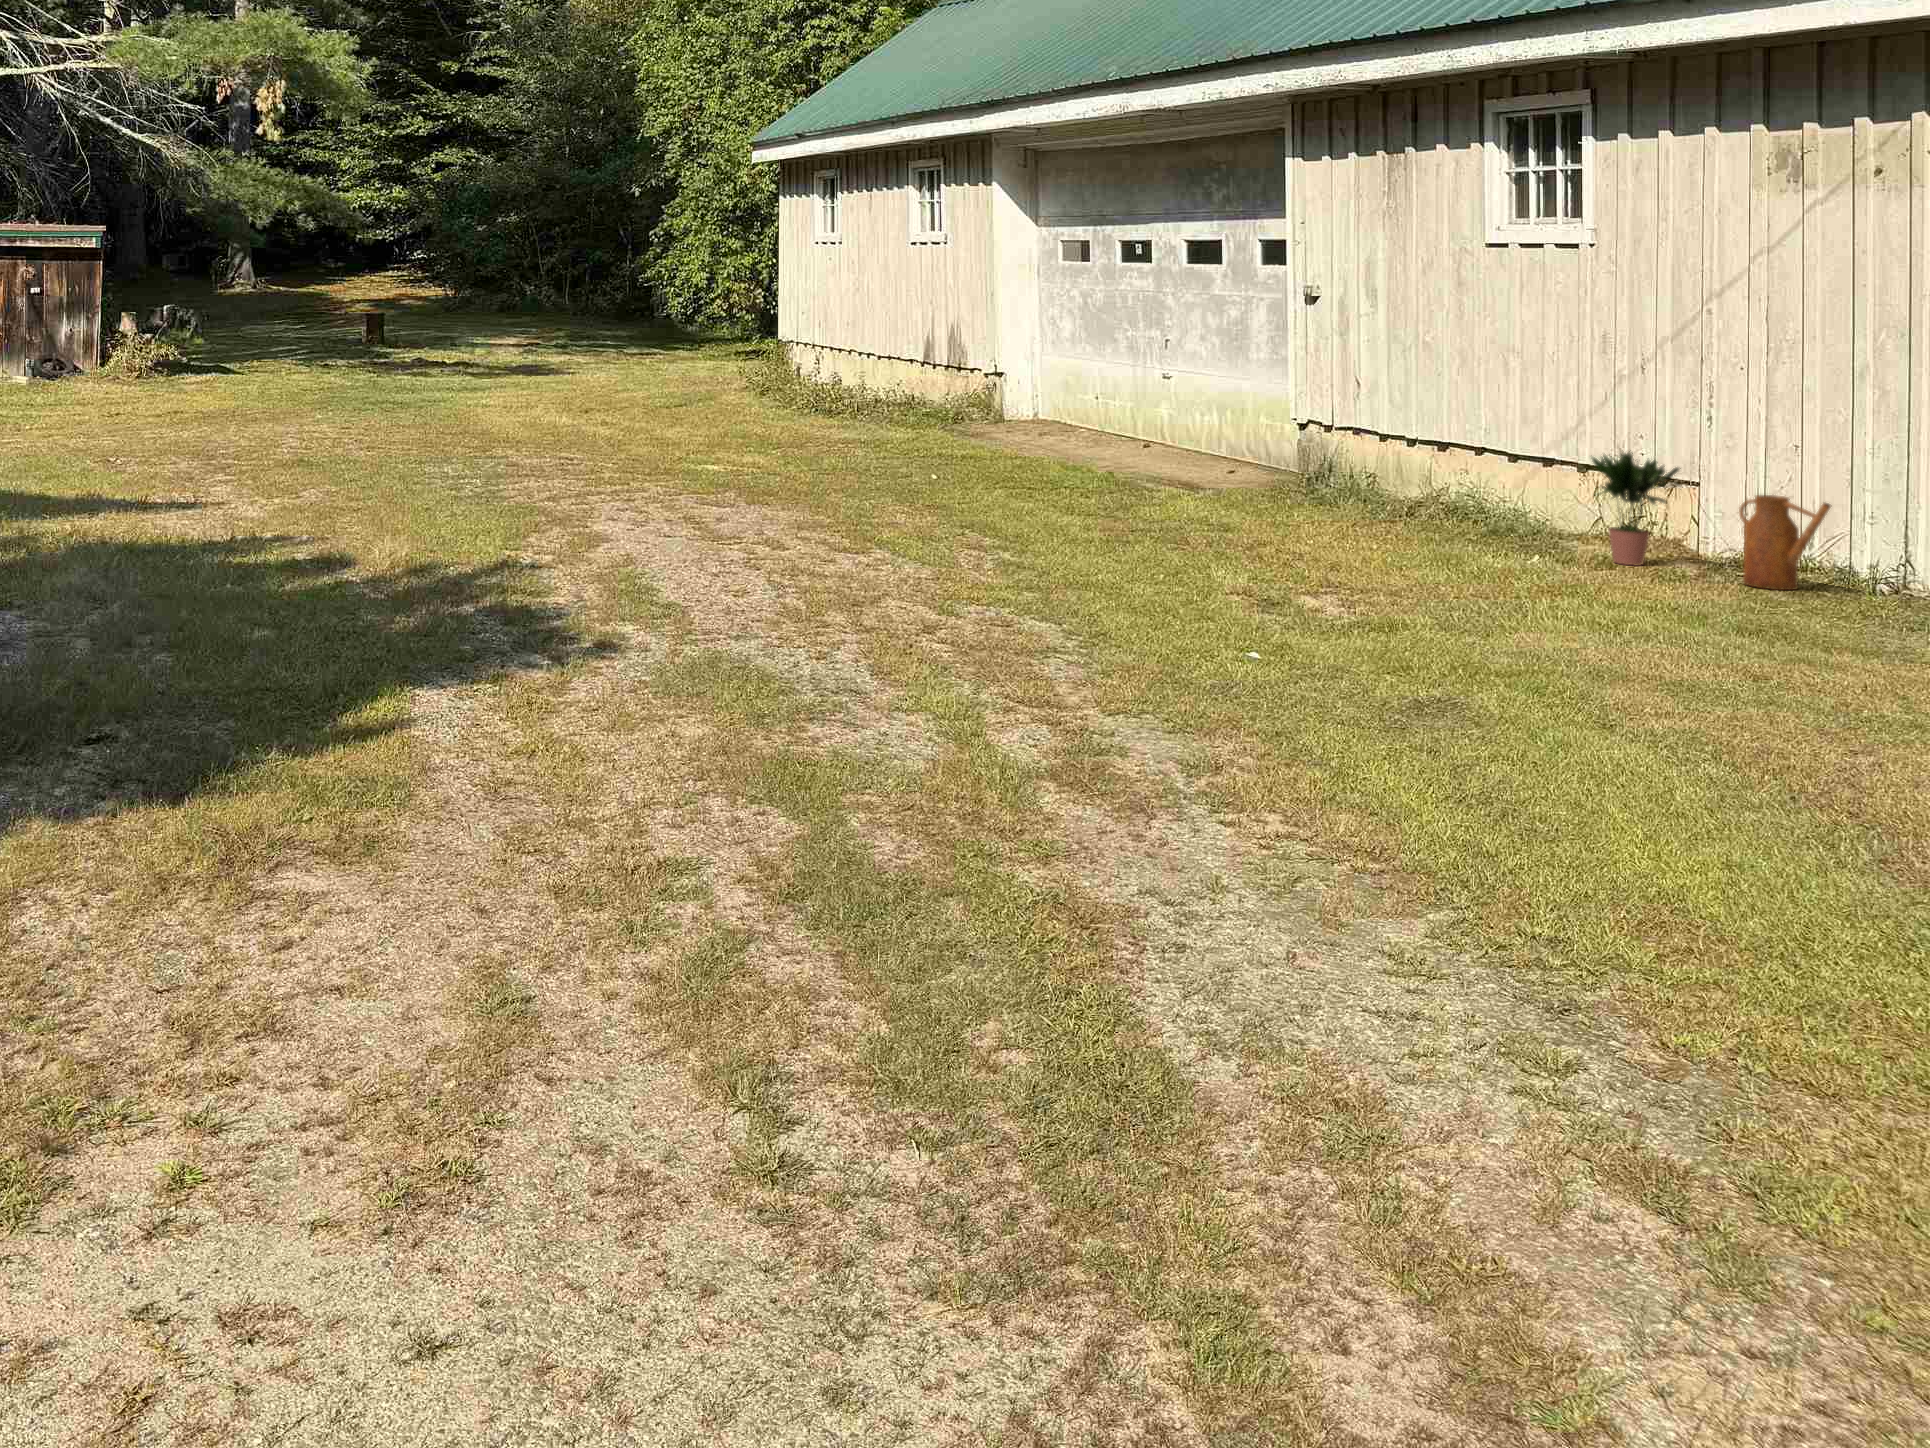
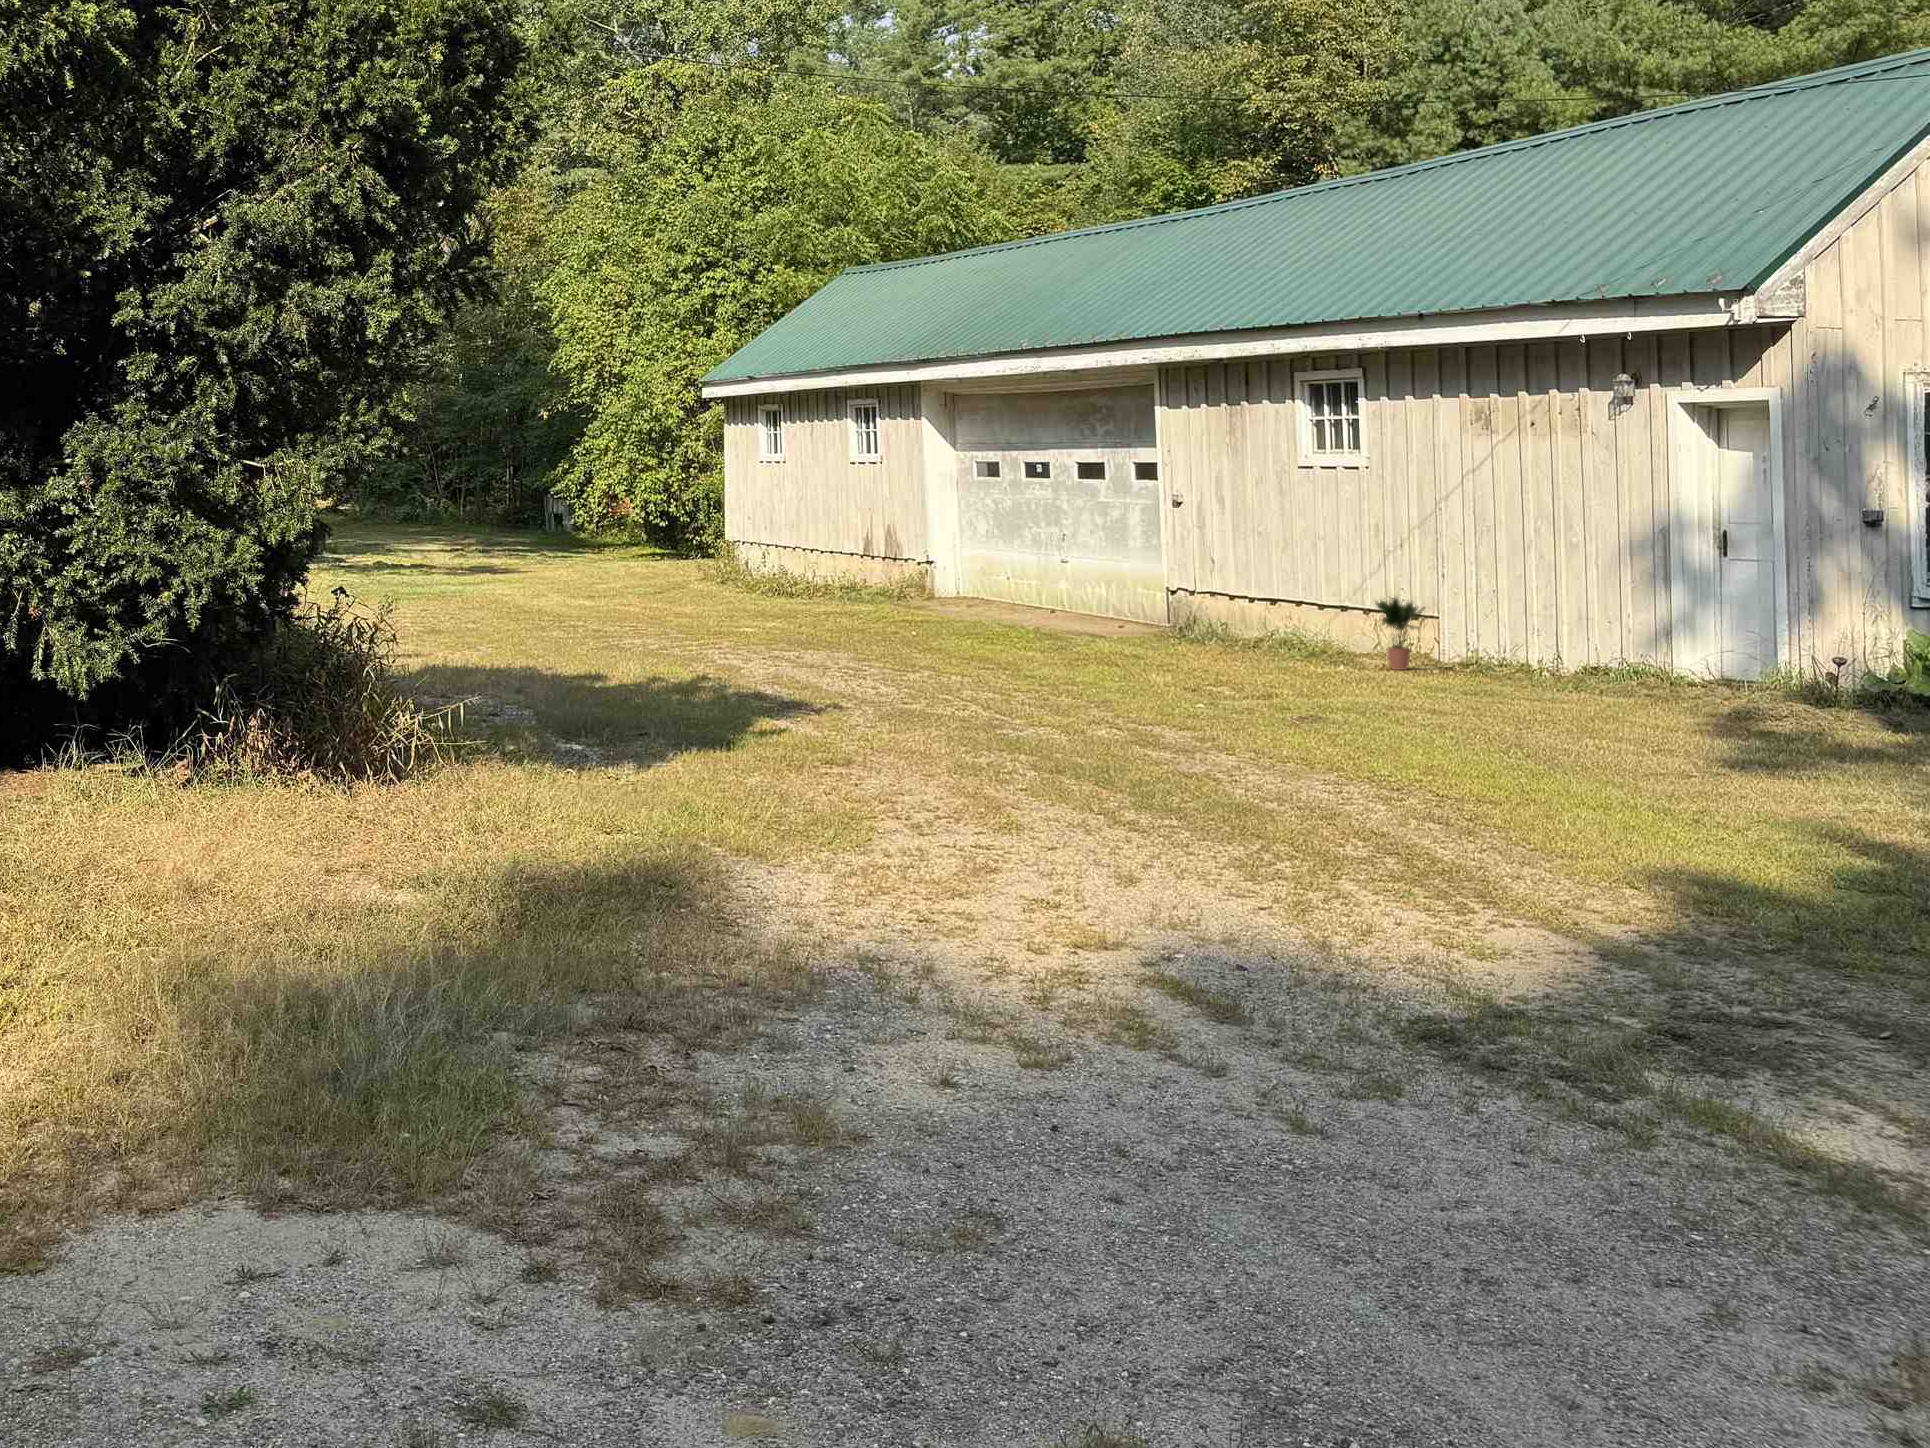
watering can: present [1739,495,1831,590] -> none [1461,619,1511,677]

